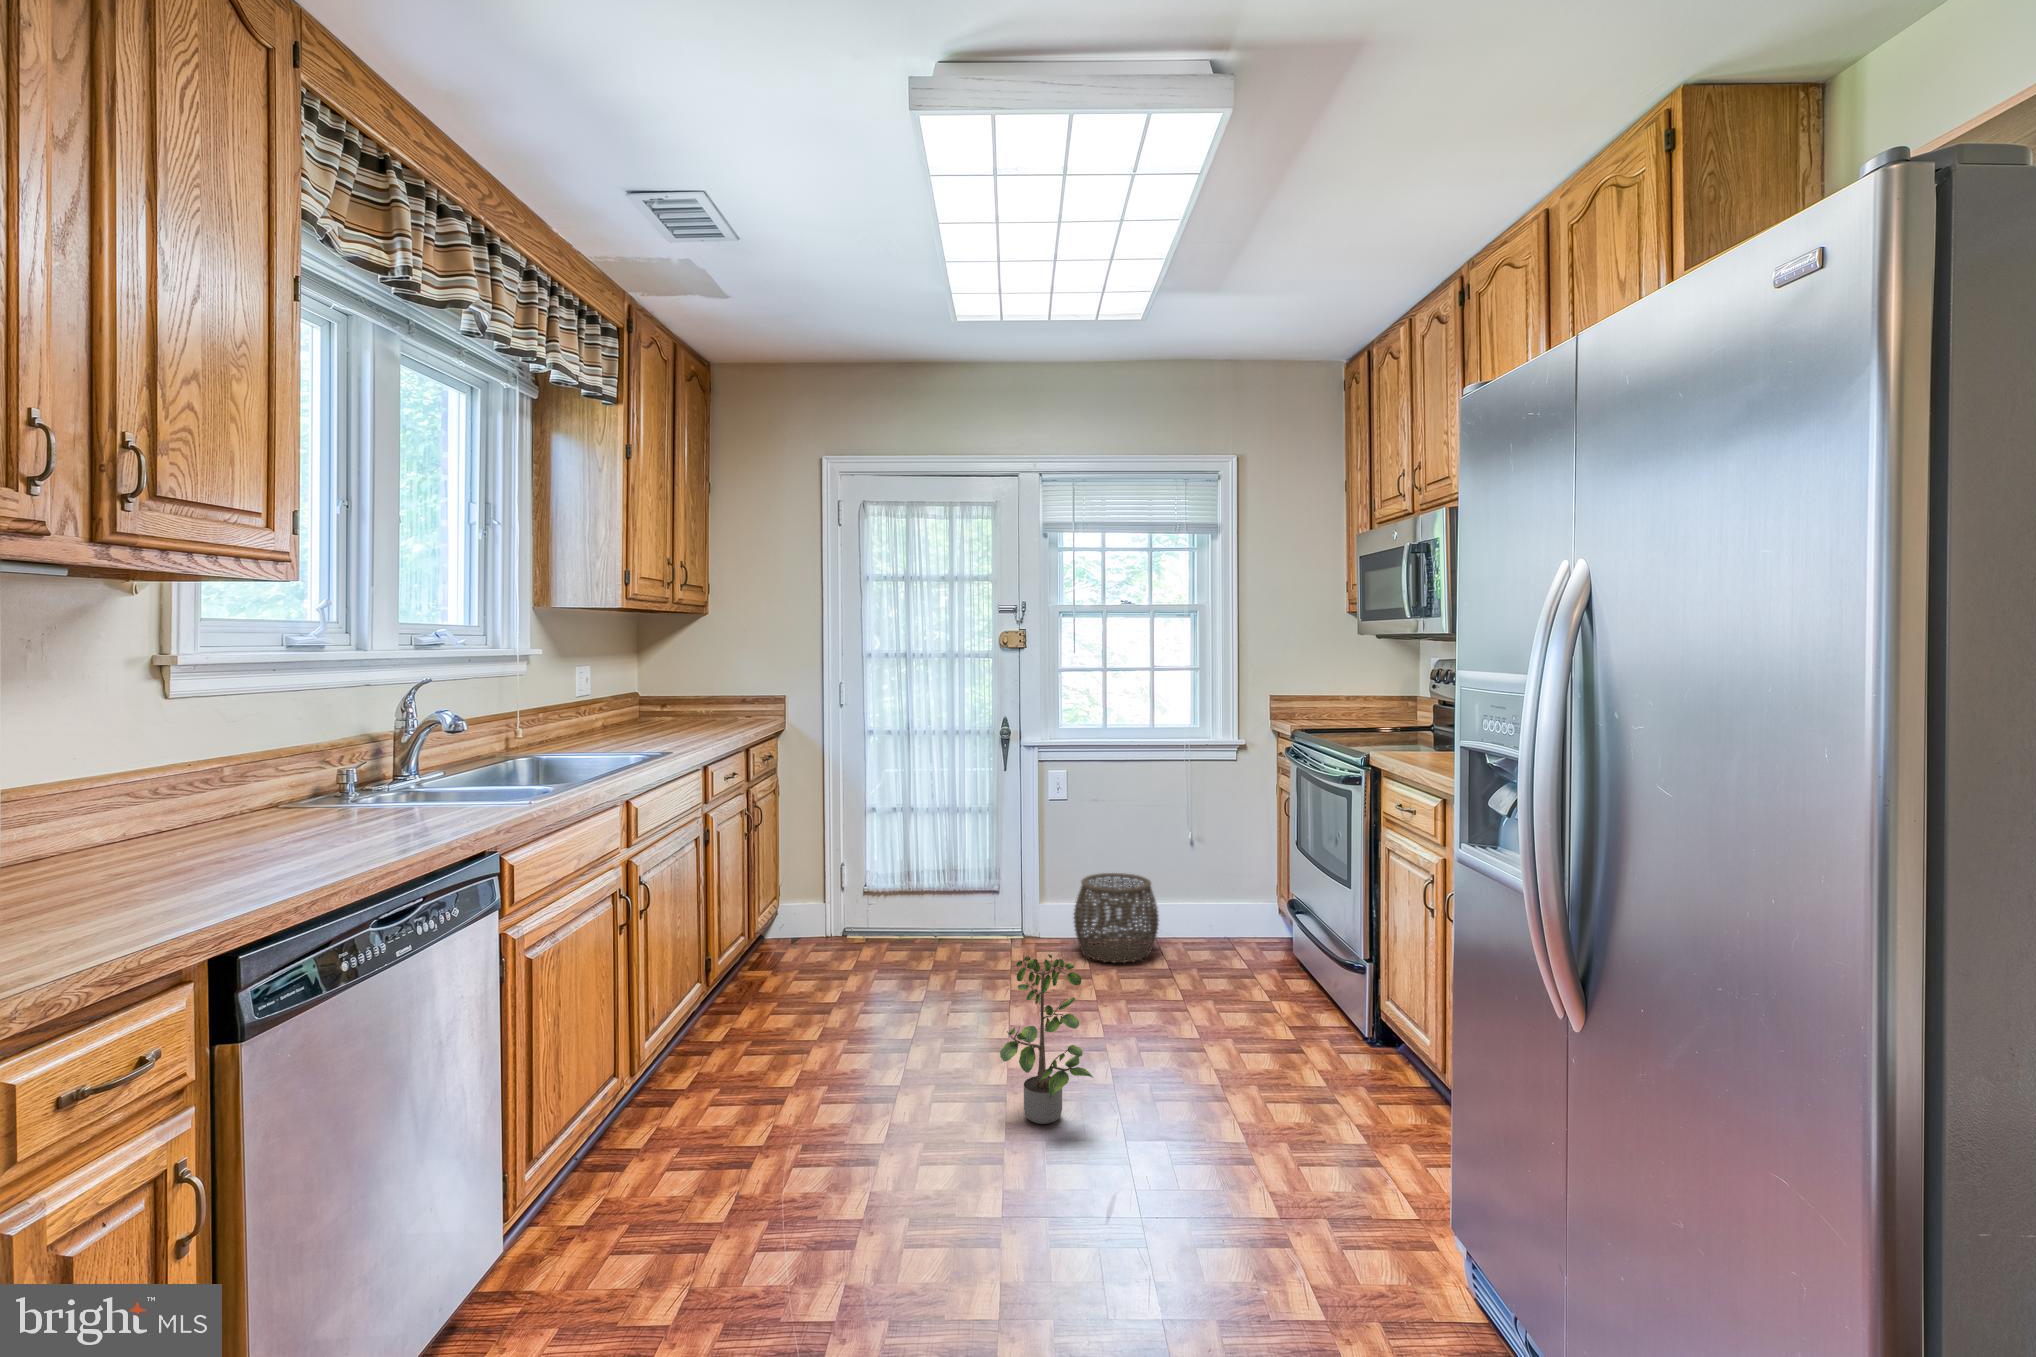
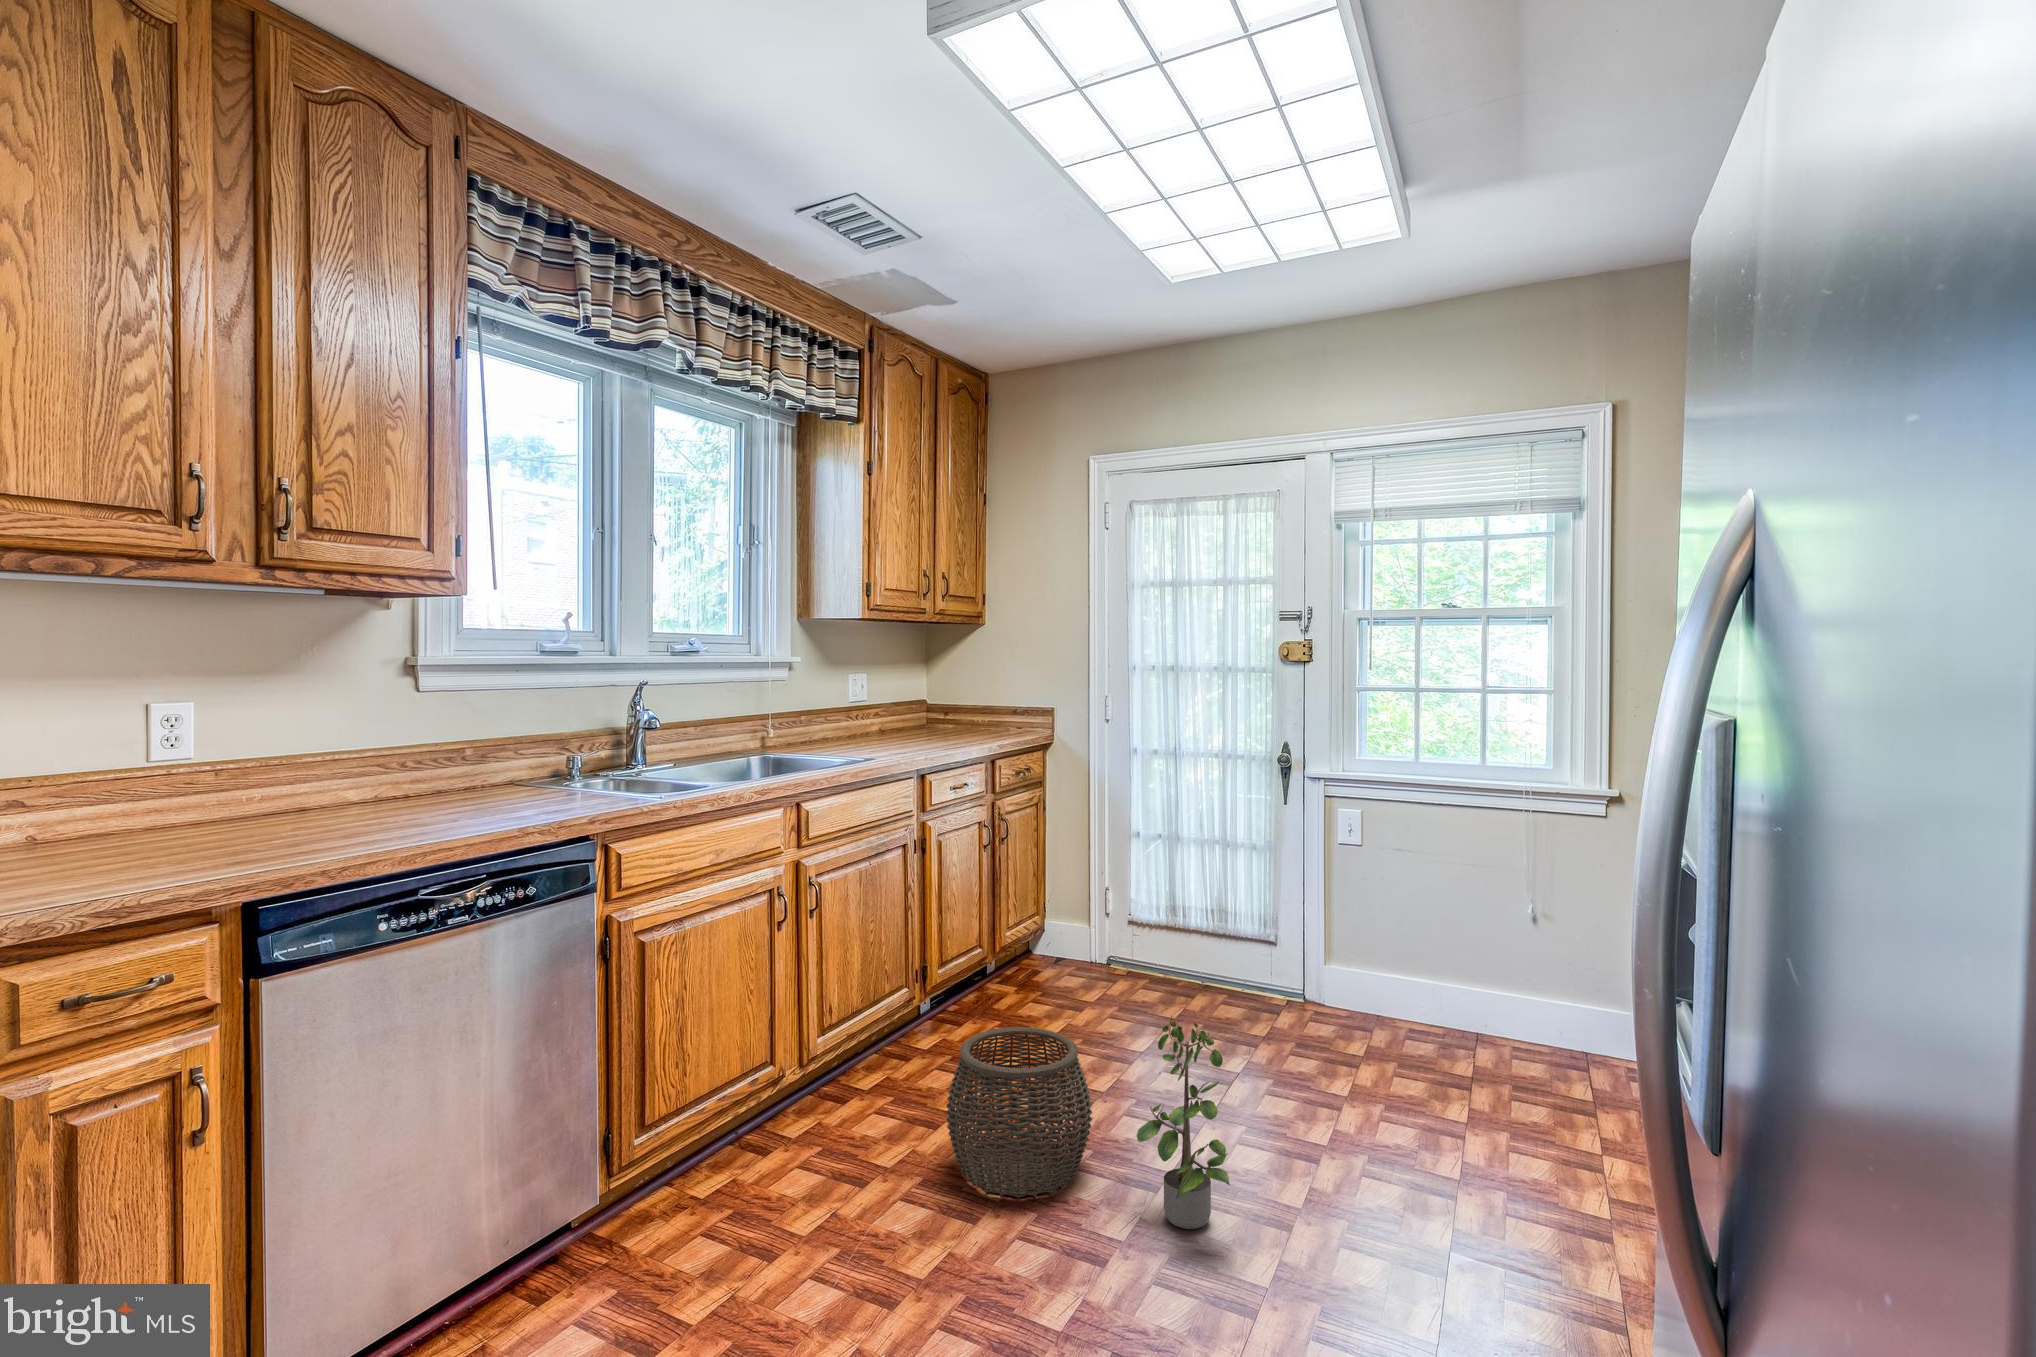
woven basket: present [1074,873,1159,963] -> present [946,1027,1092,1198]

